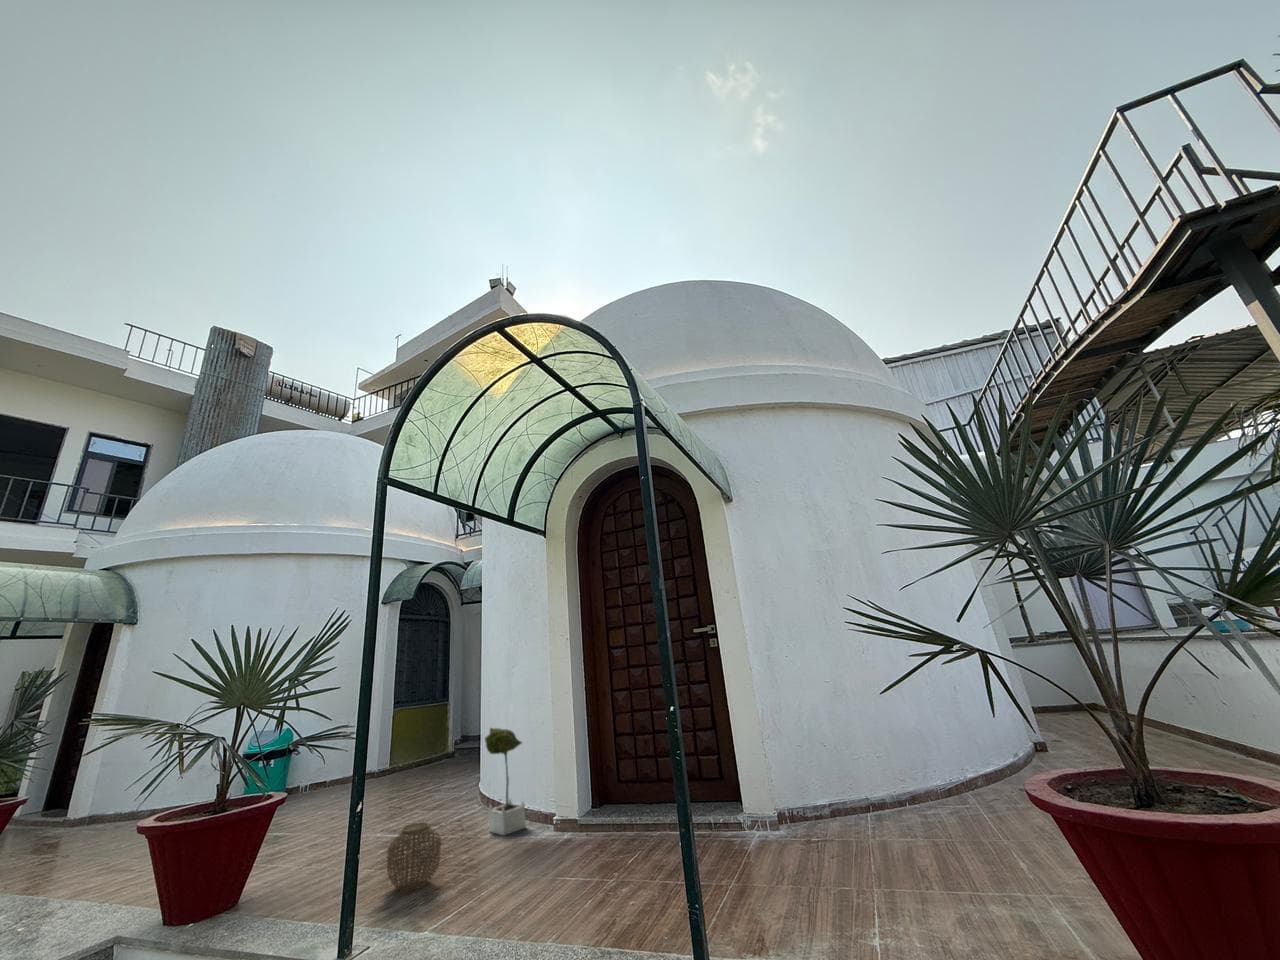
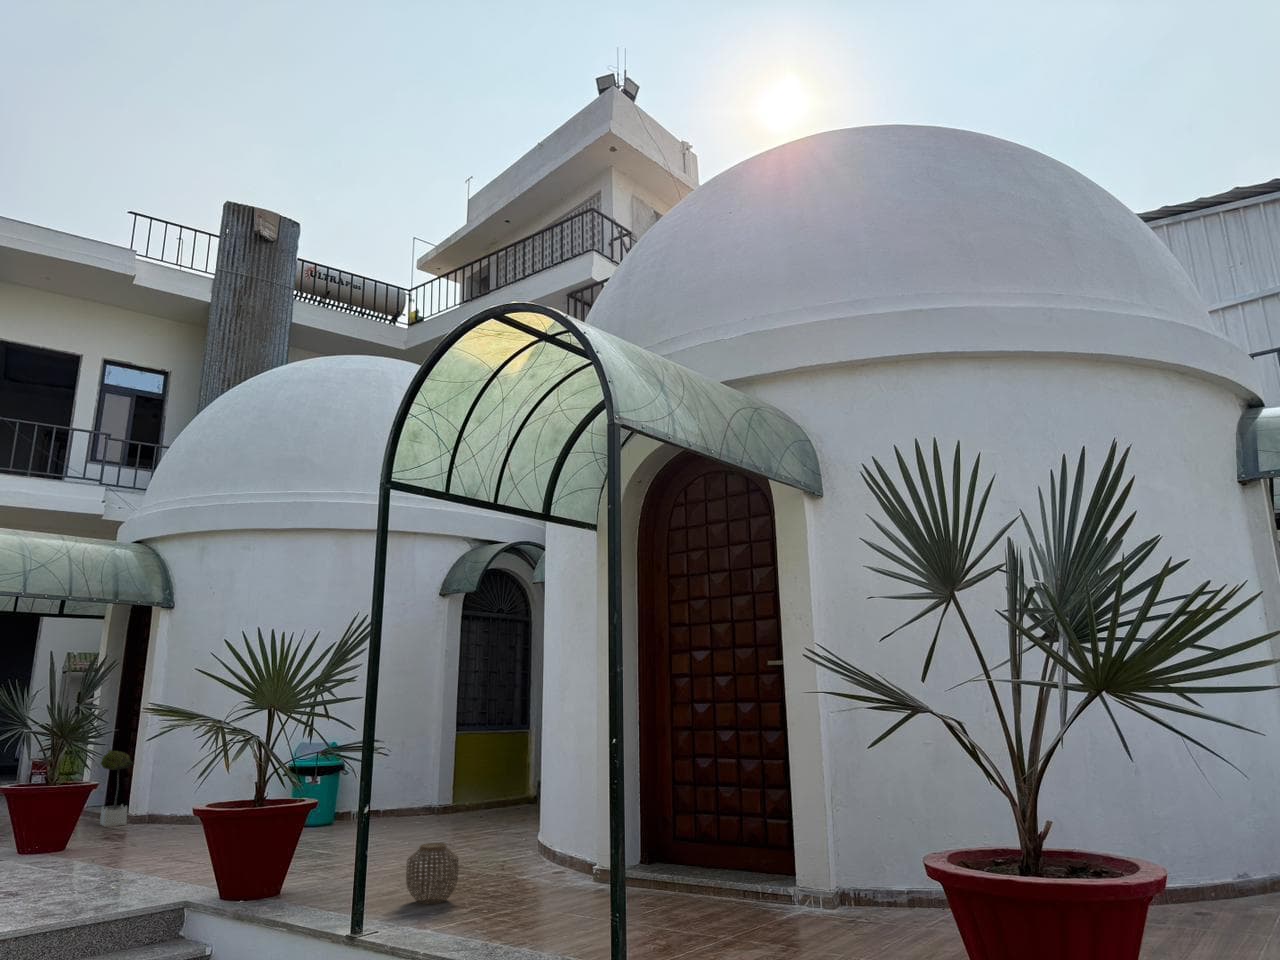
potted tree: present [485,728,526,835] -> present [100,750,134,826]

